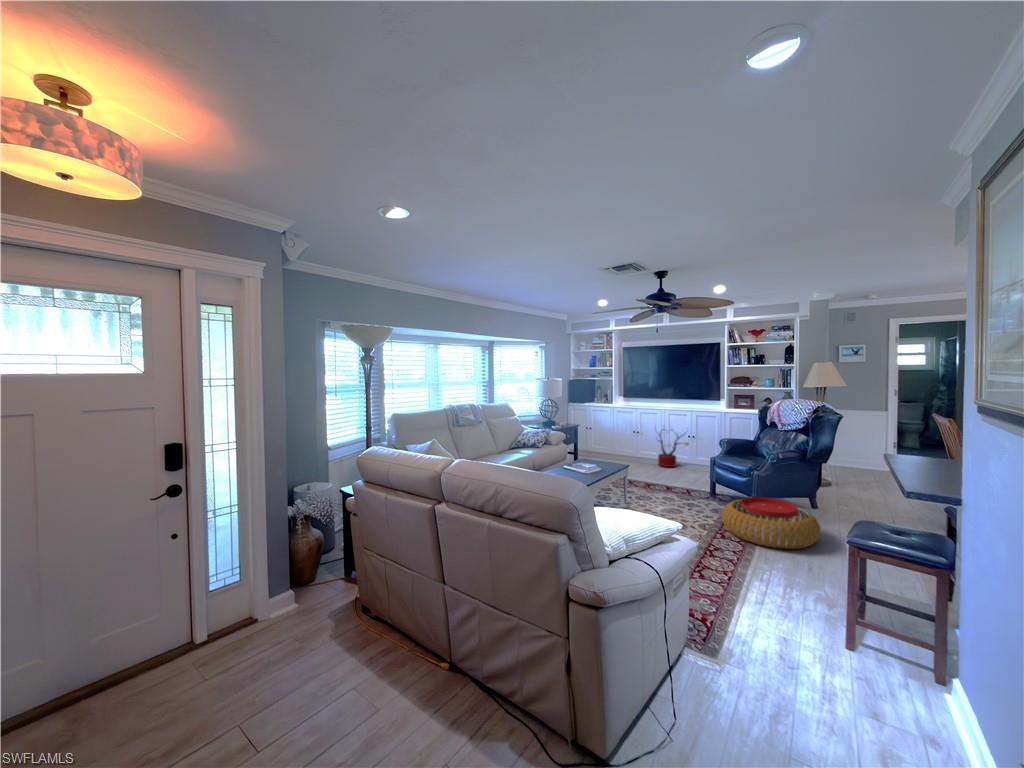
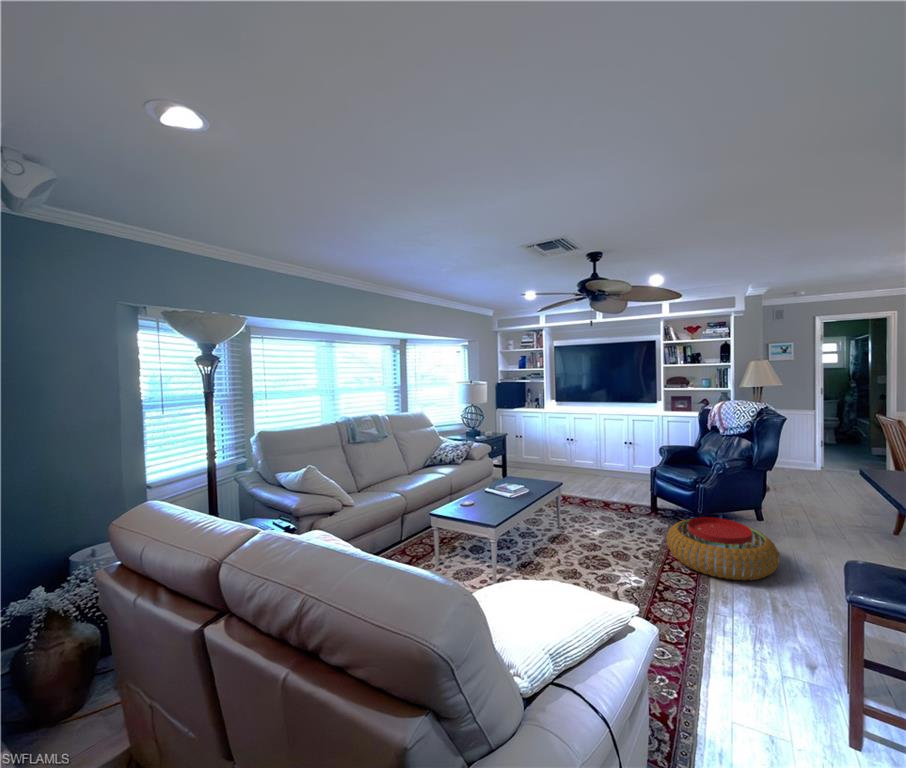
decorative plant: present [658,429,689,467] -> none [587,429,625,476]

